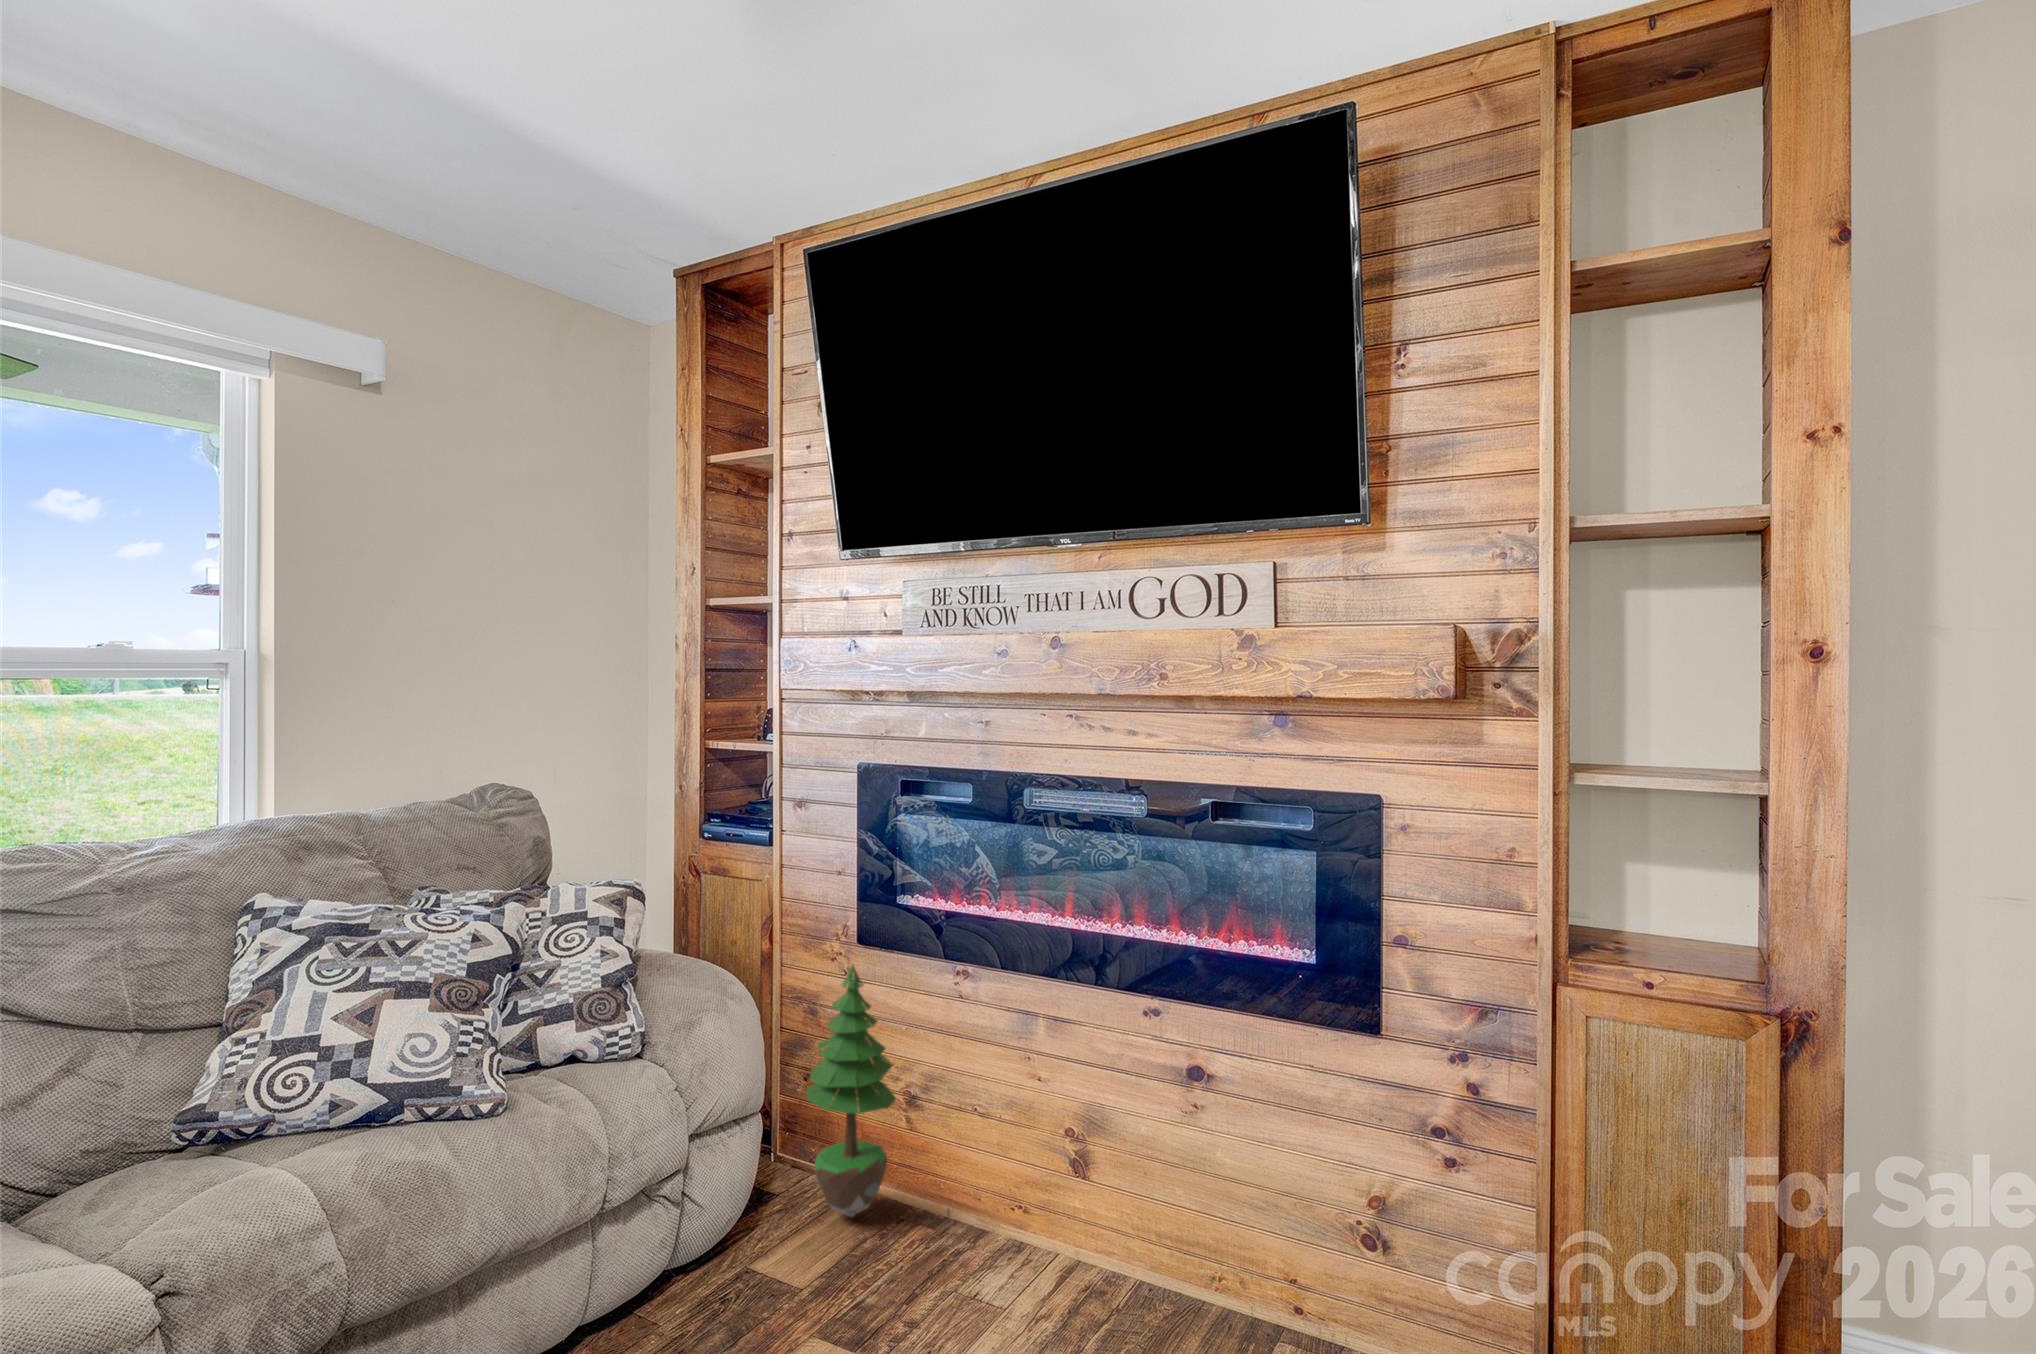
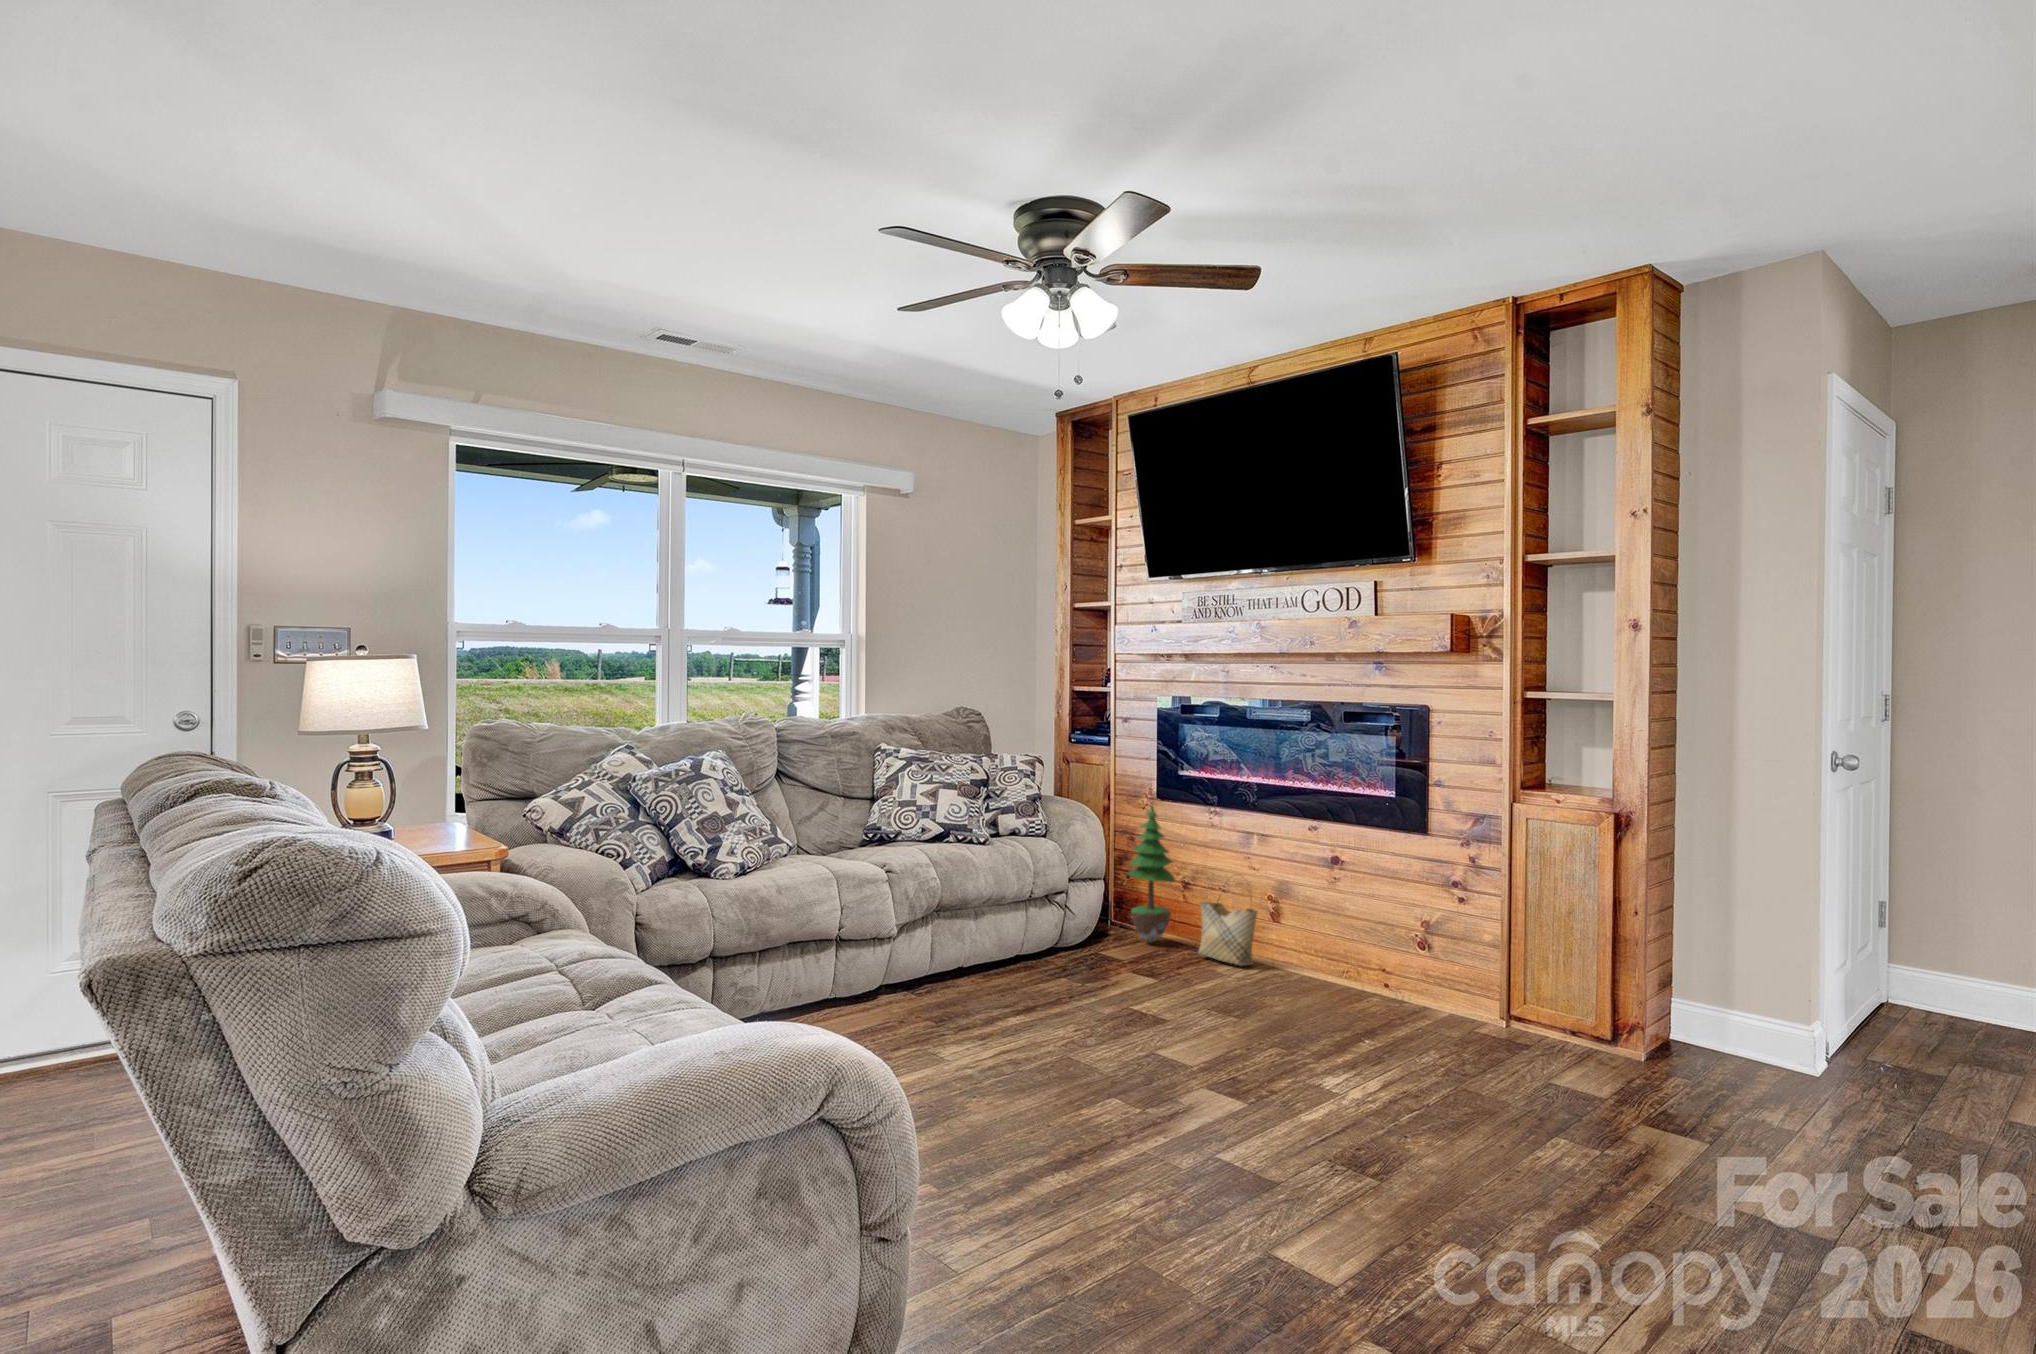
woven basket: none [943,1092,1055,1281] -> present [1198,875,1257,966]

